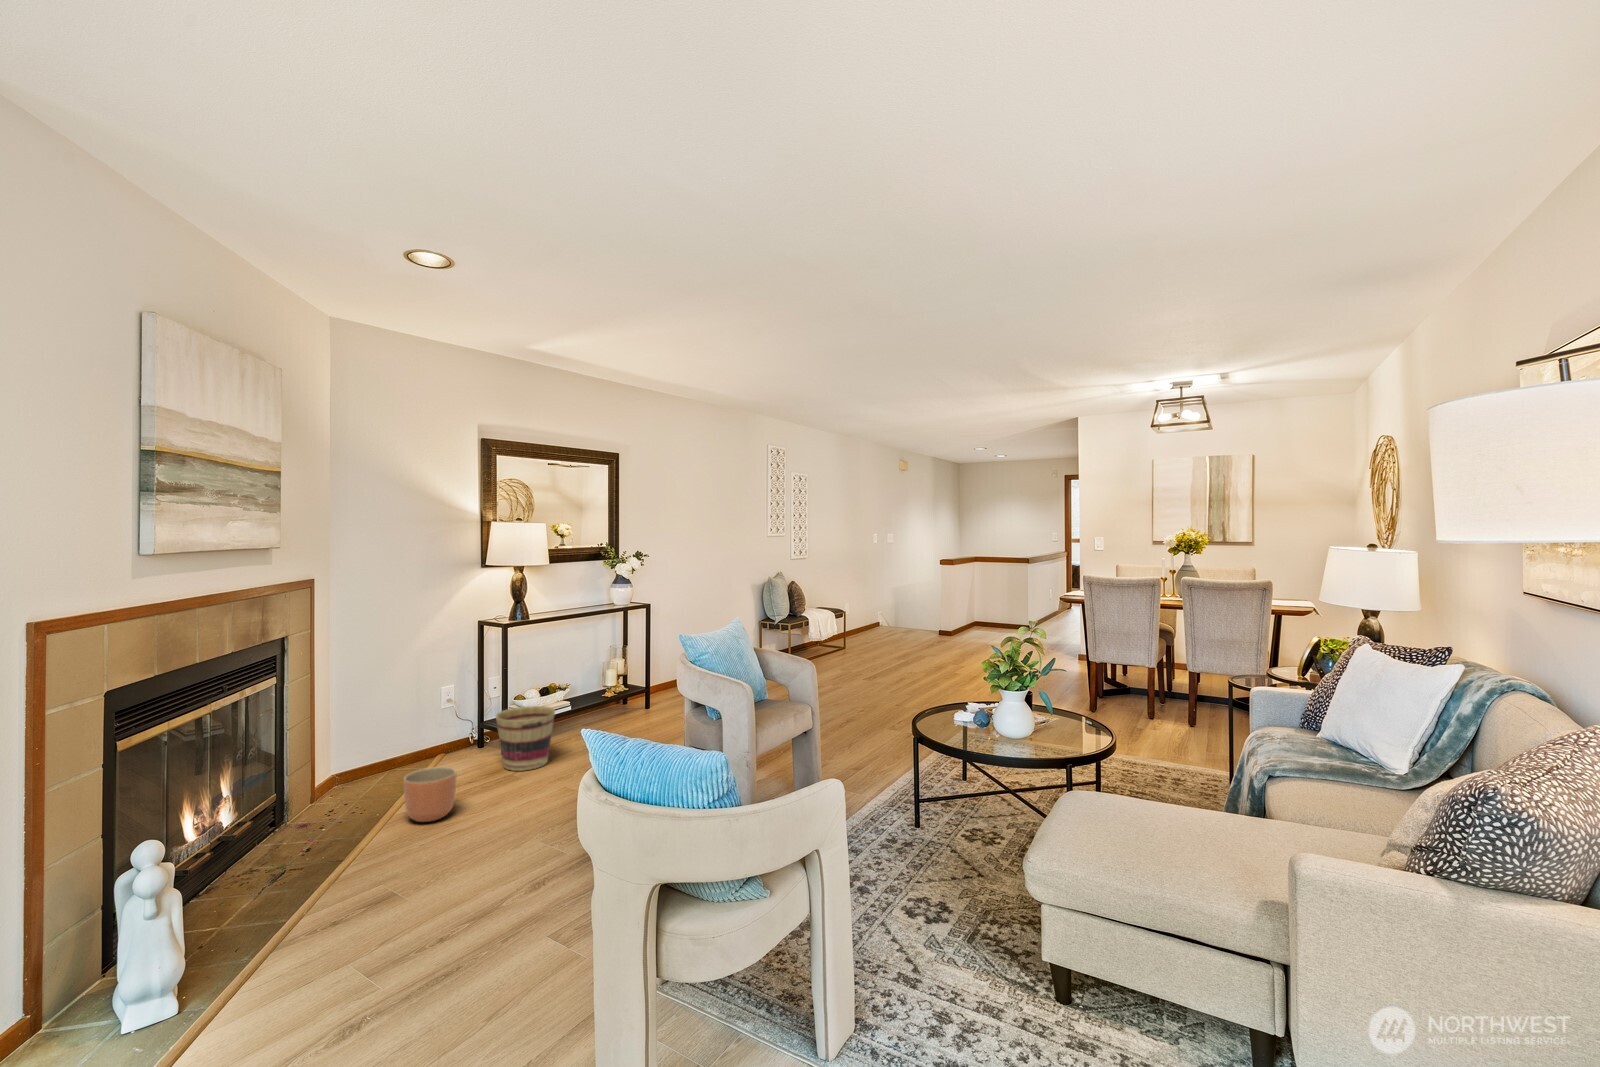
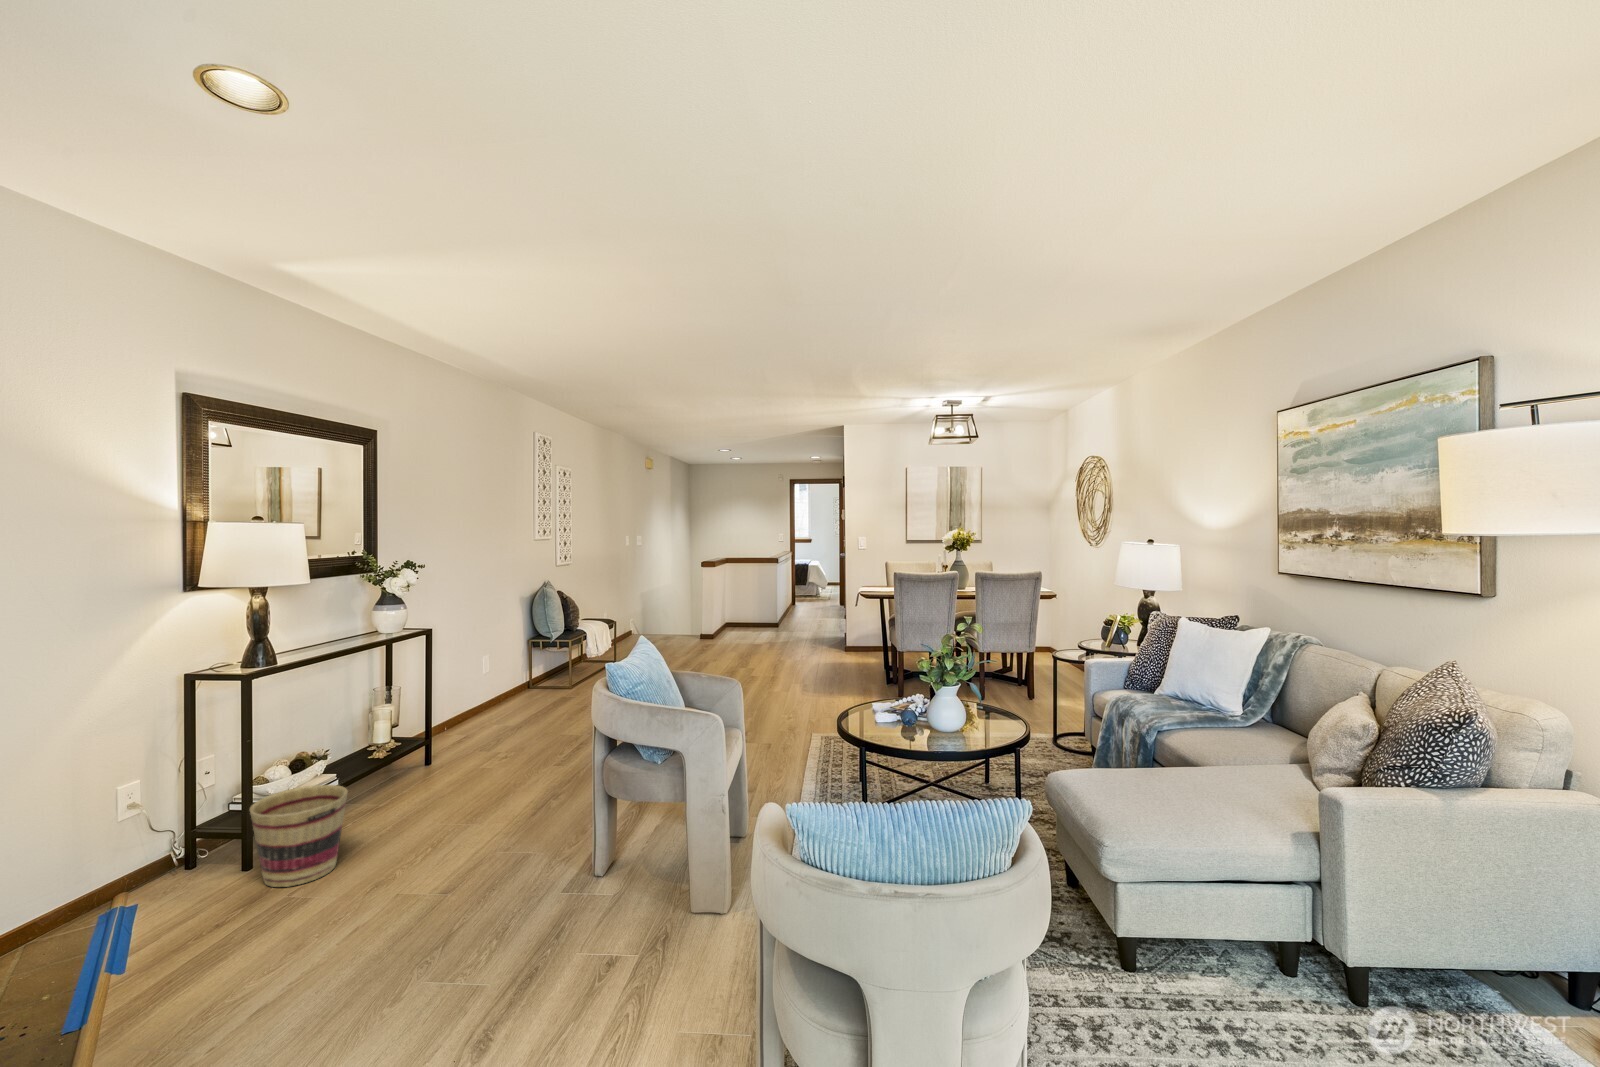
planter: present [404,767,456,822] -> none [147,906,244,1007]

